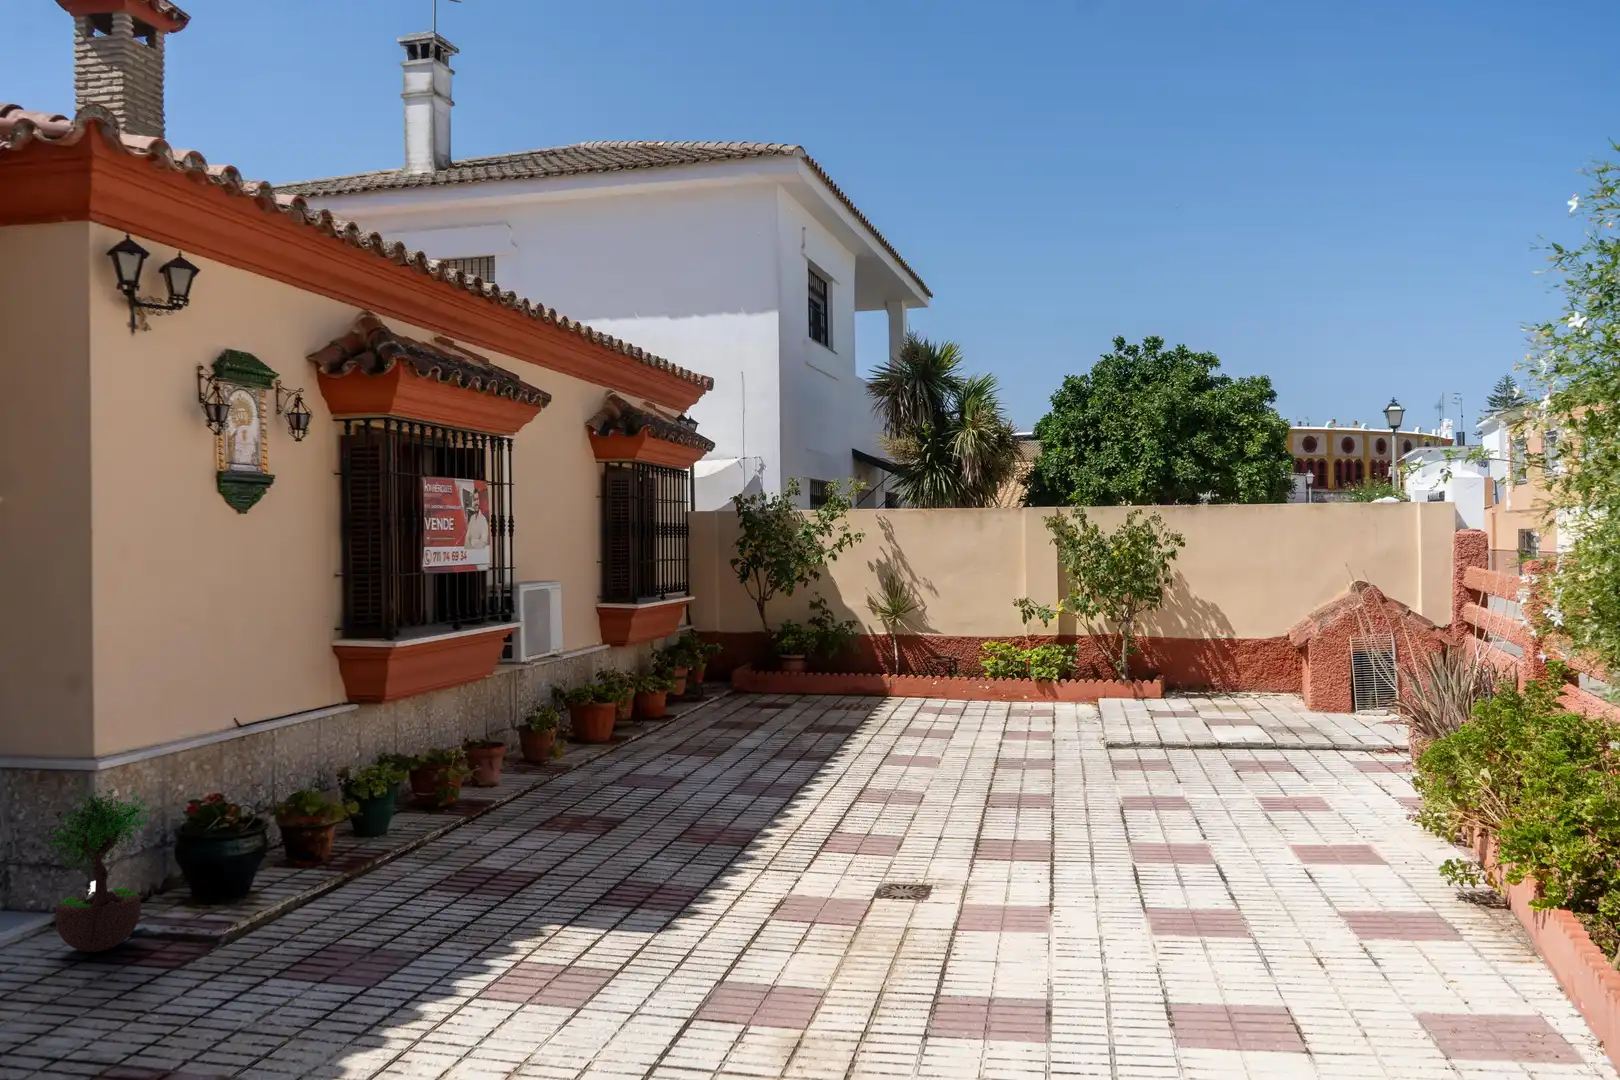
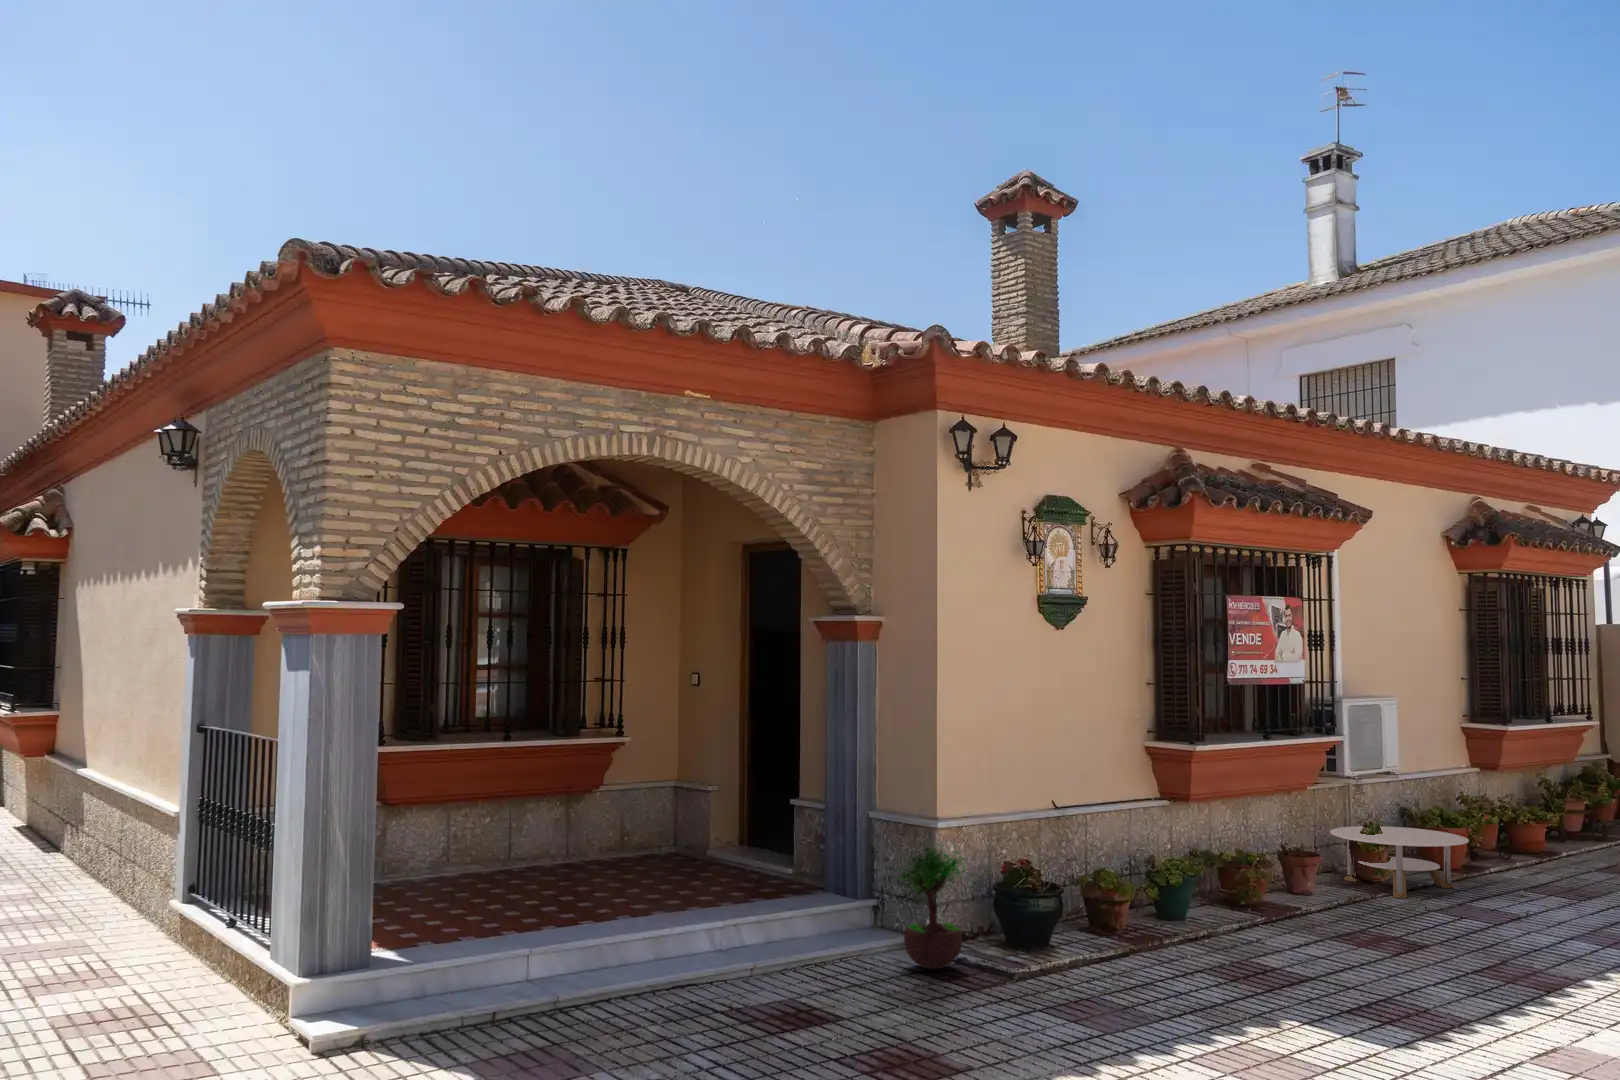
round table: none [502,706,629,776] -> present [1330,826,1469,899]

